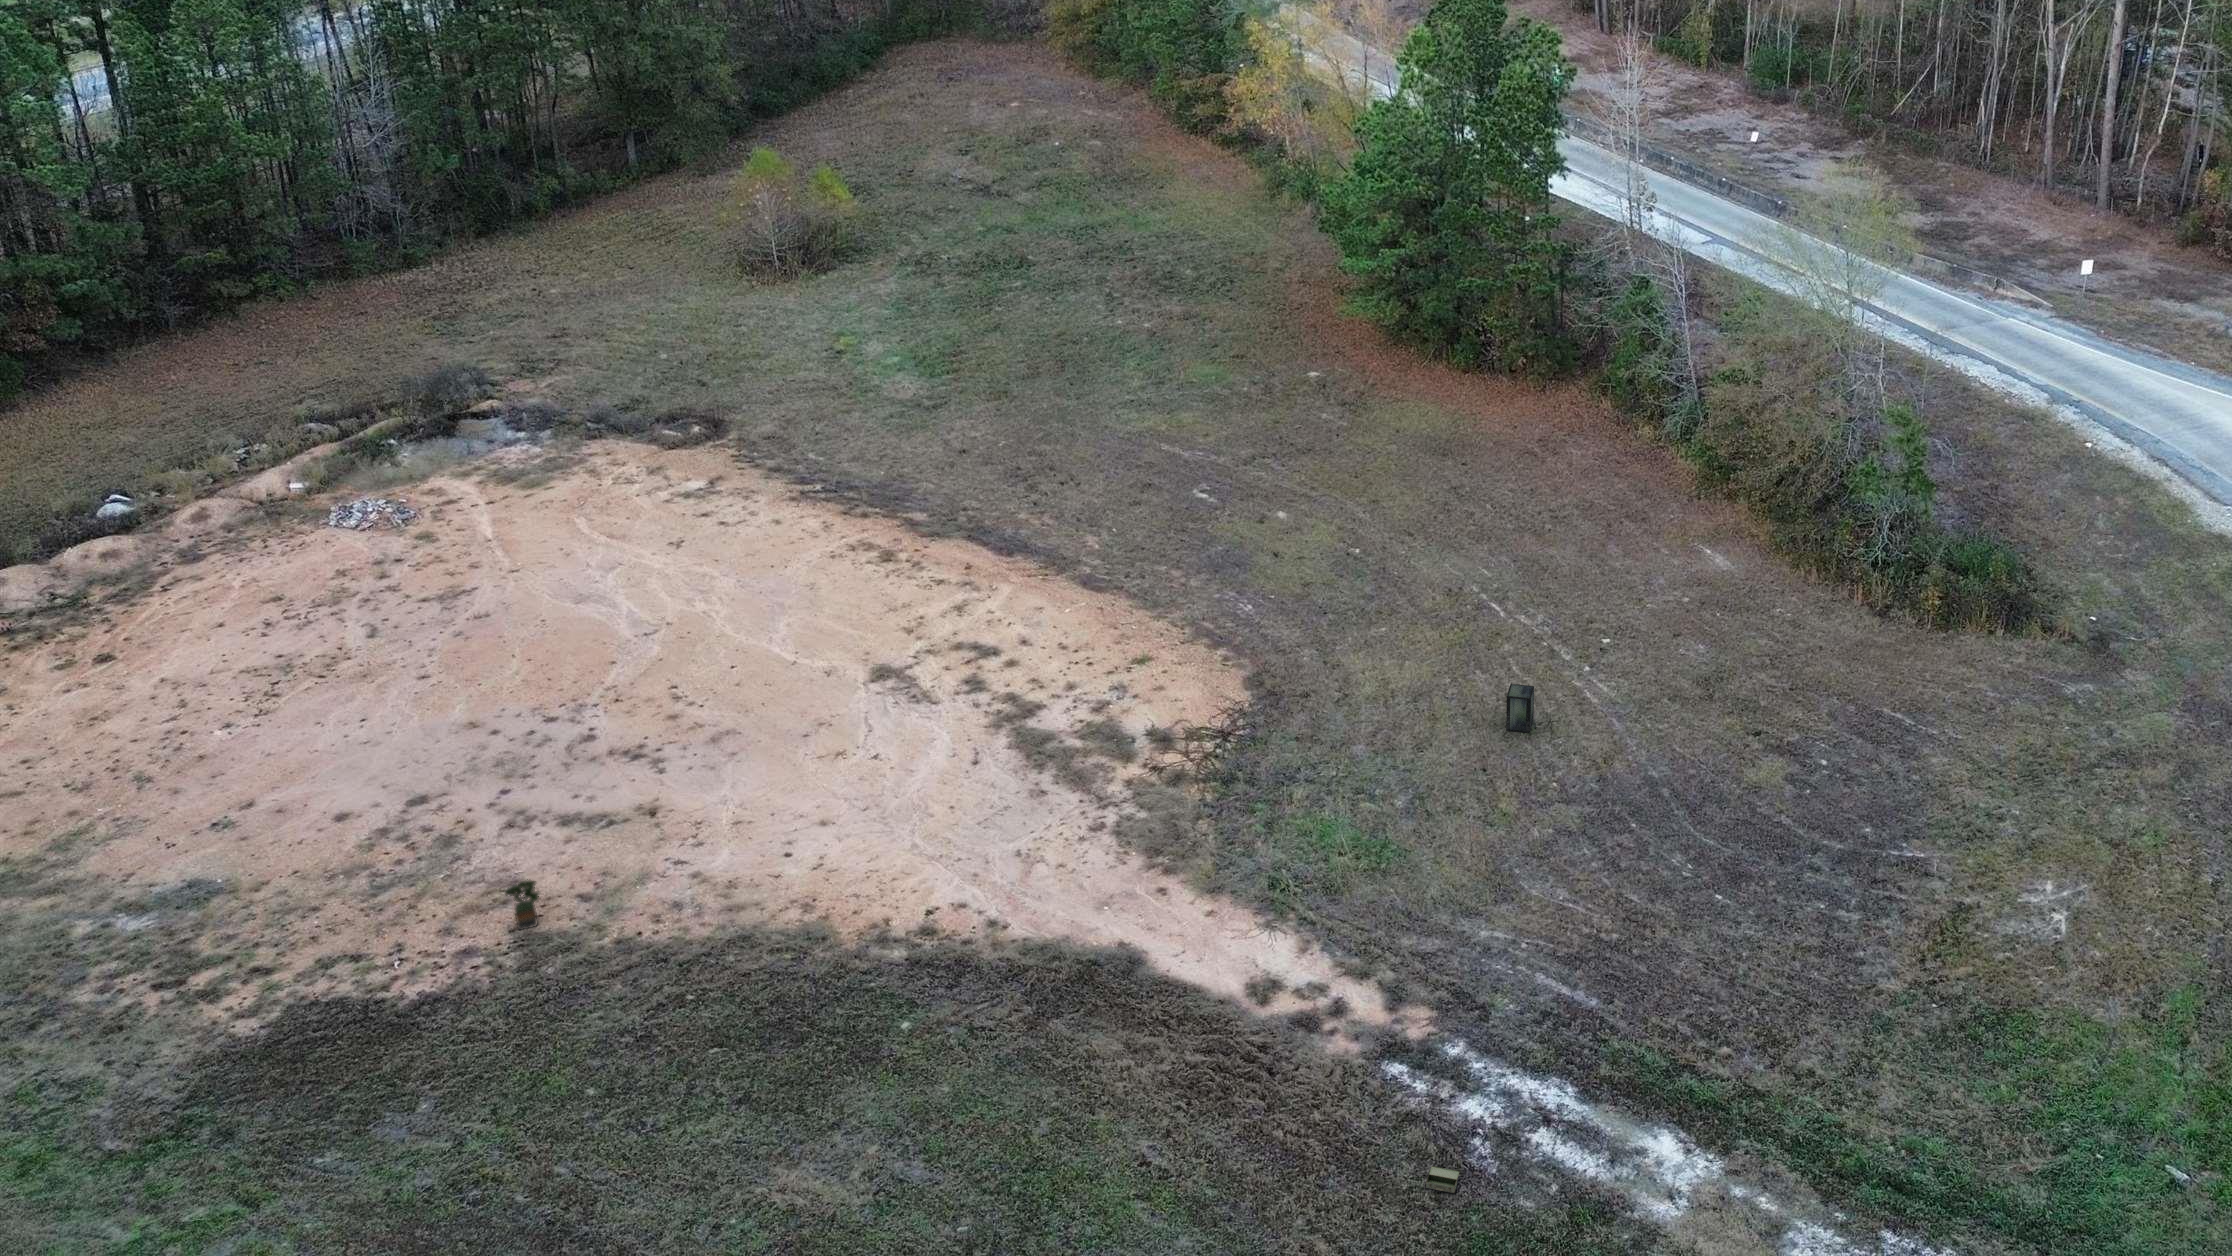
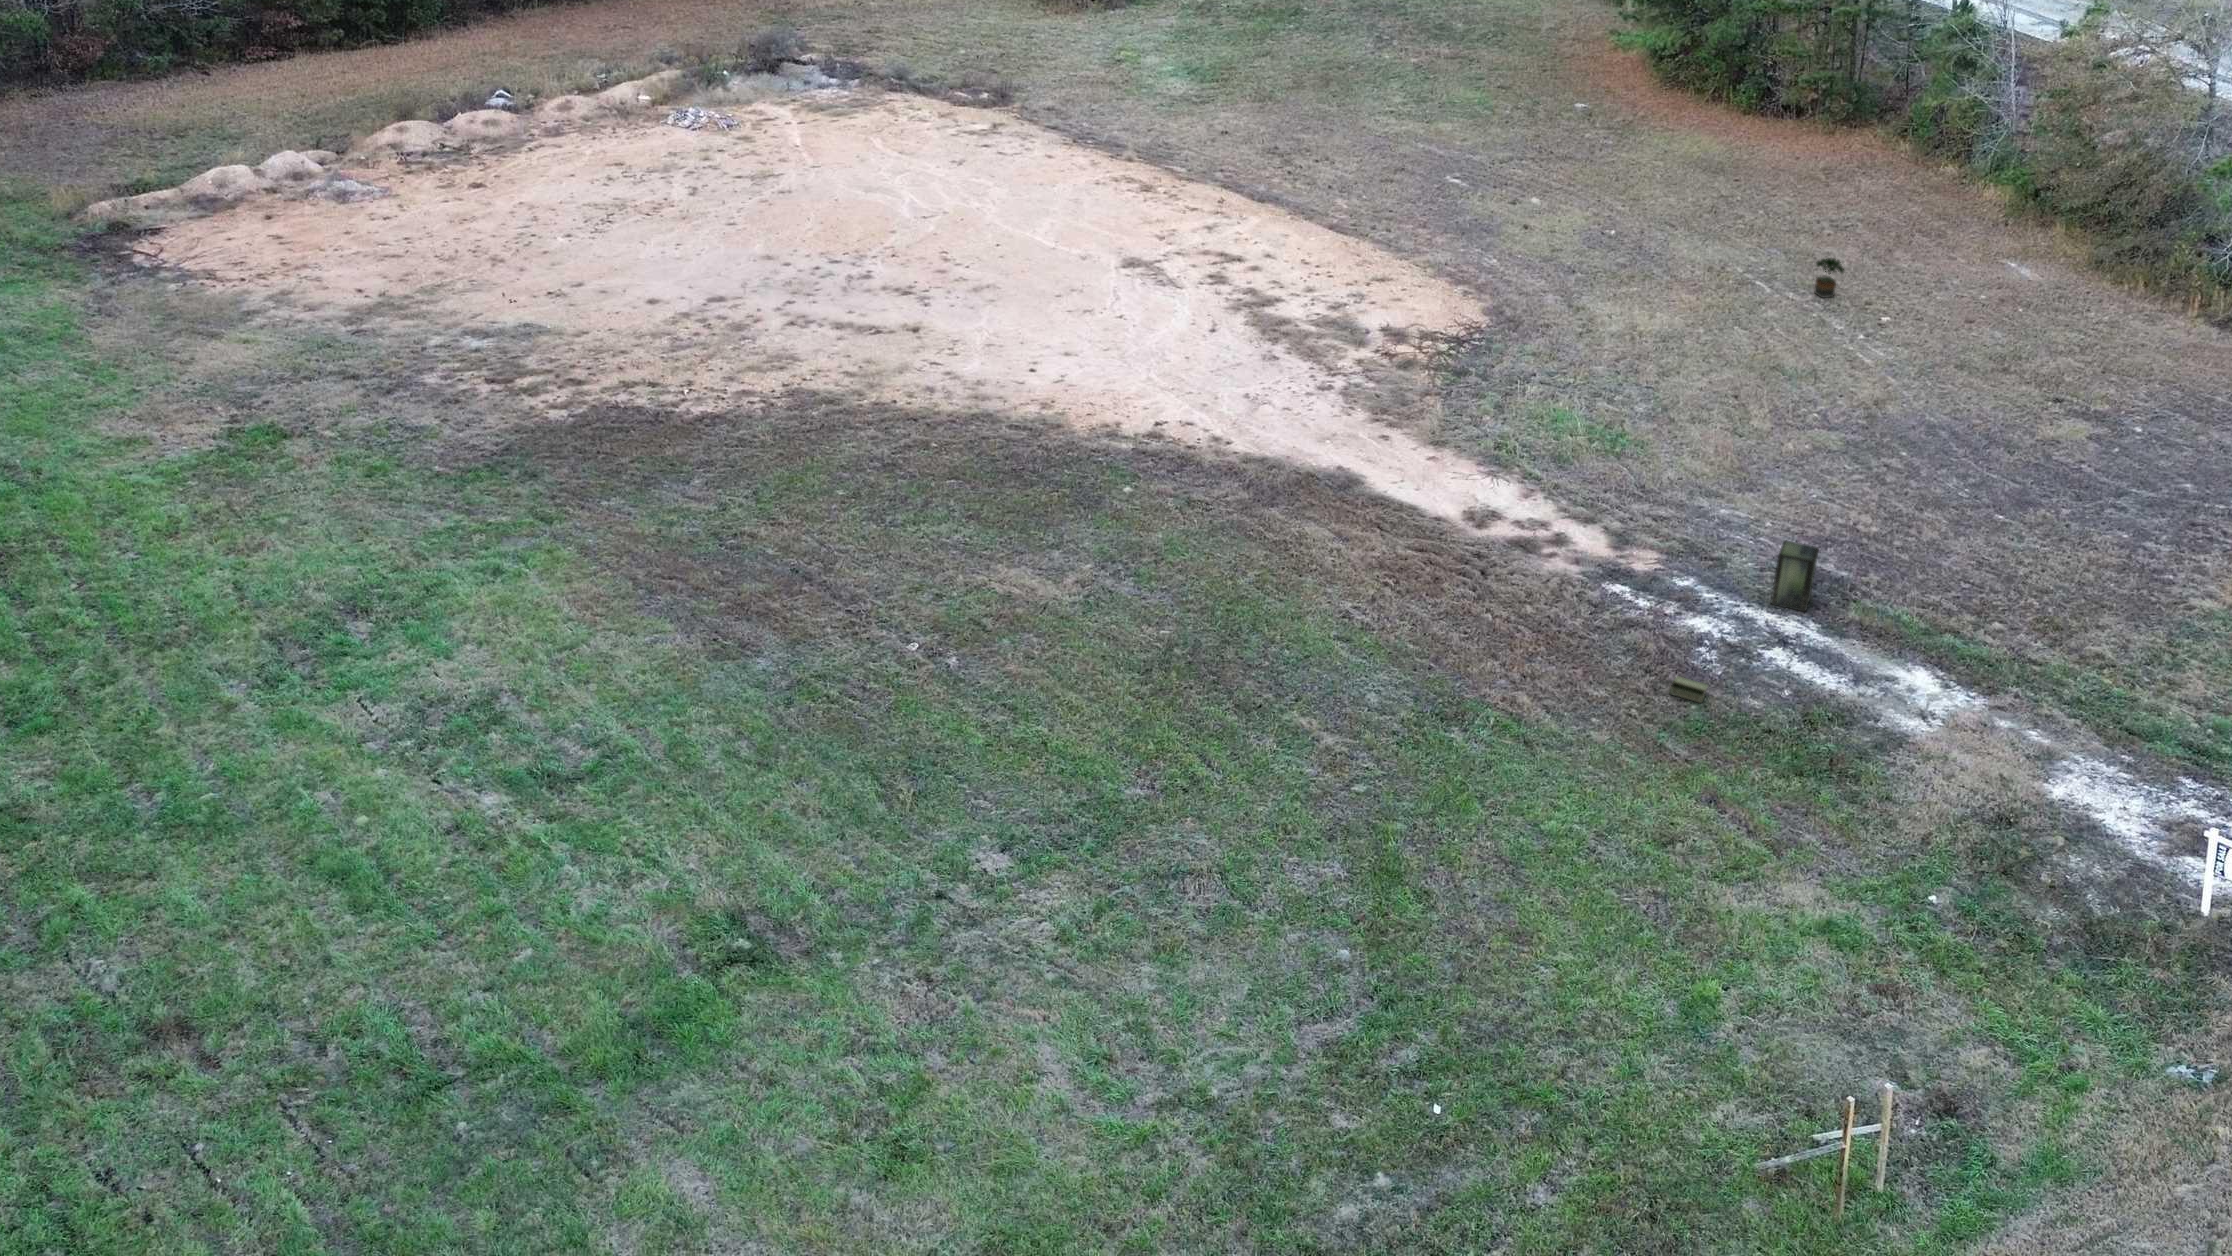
storage box: present [1506,684,1534,733] -> present [1770,540,1819,611]
potted tree: present [505,879,539,930] -> present [1814,258,1844,298]

